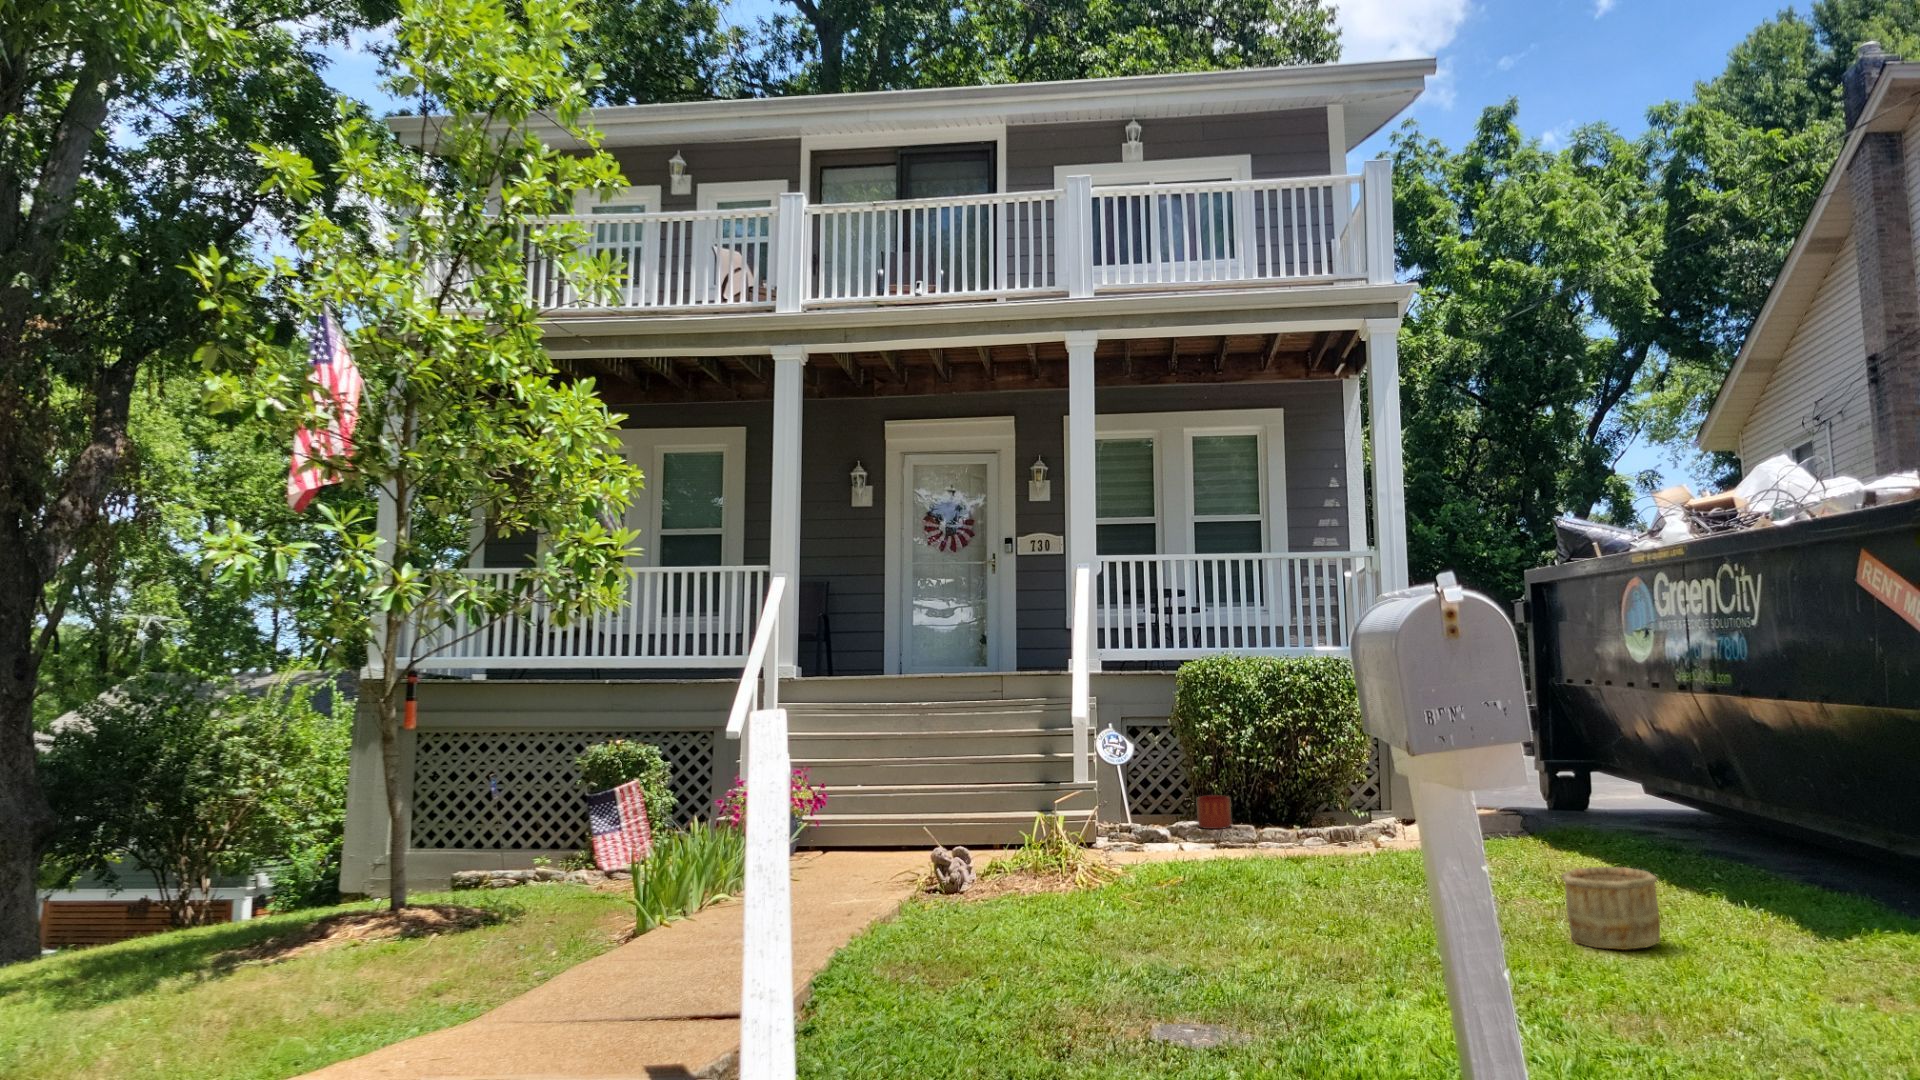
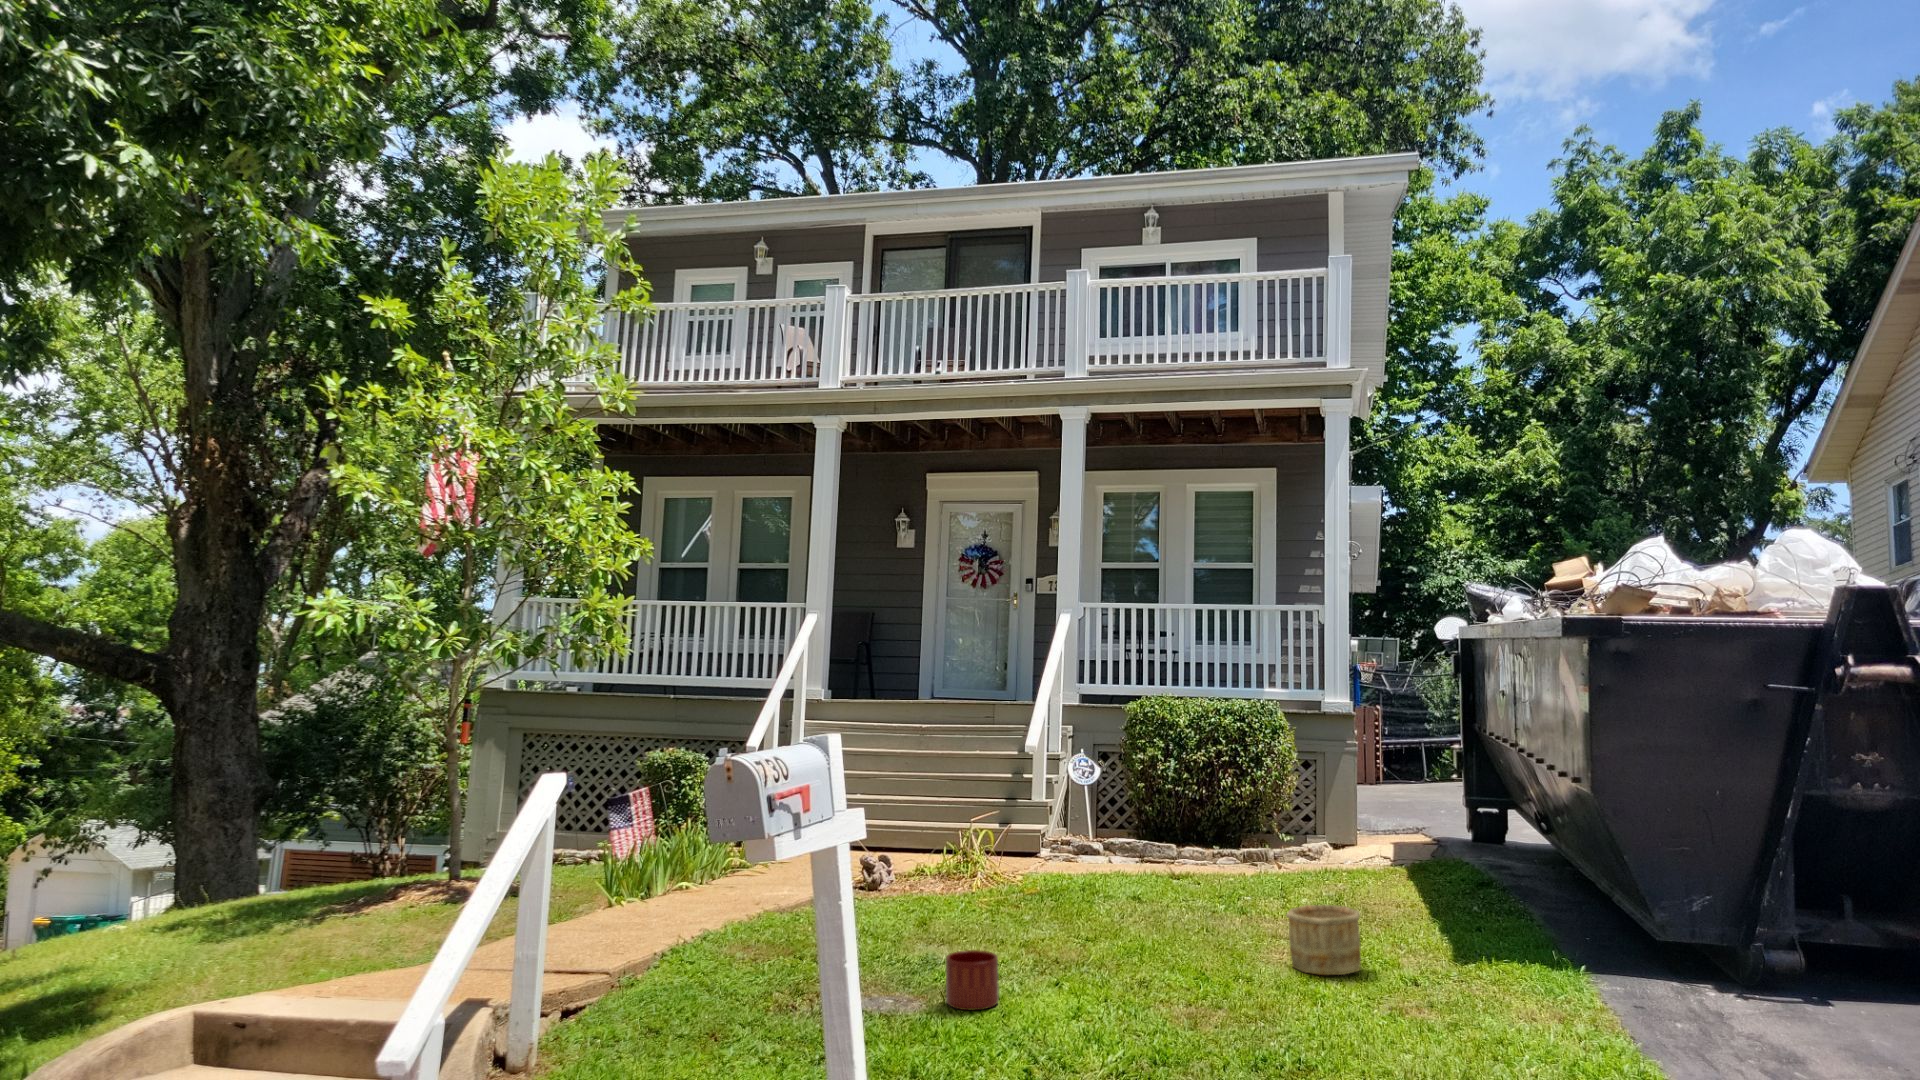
planter: present [1197,795,1232,829] -> present [946,950,999,1010]

